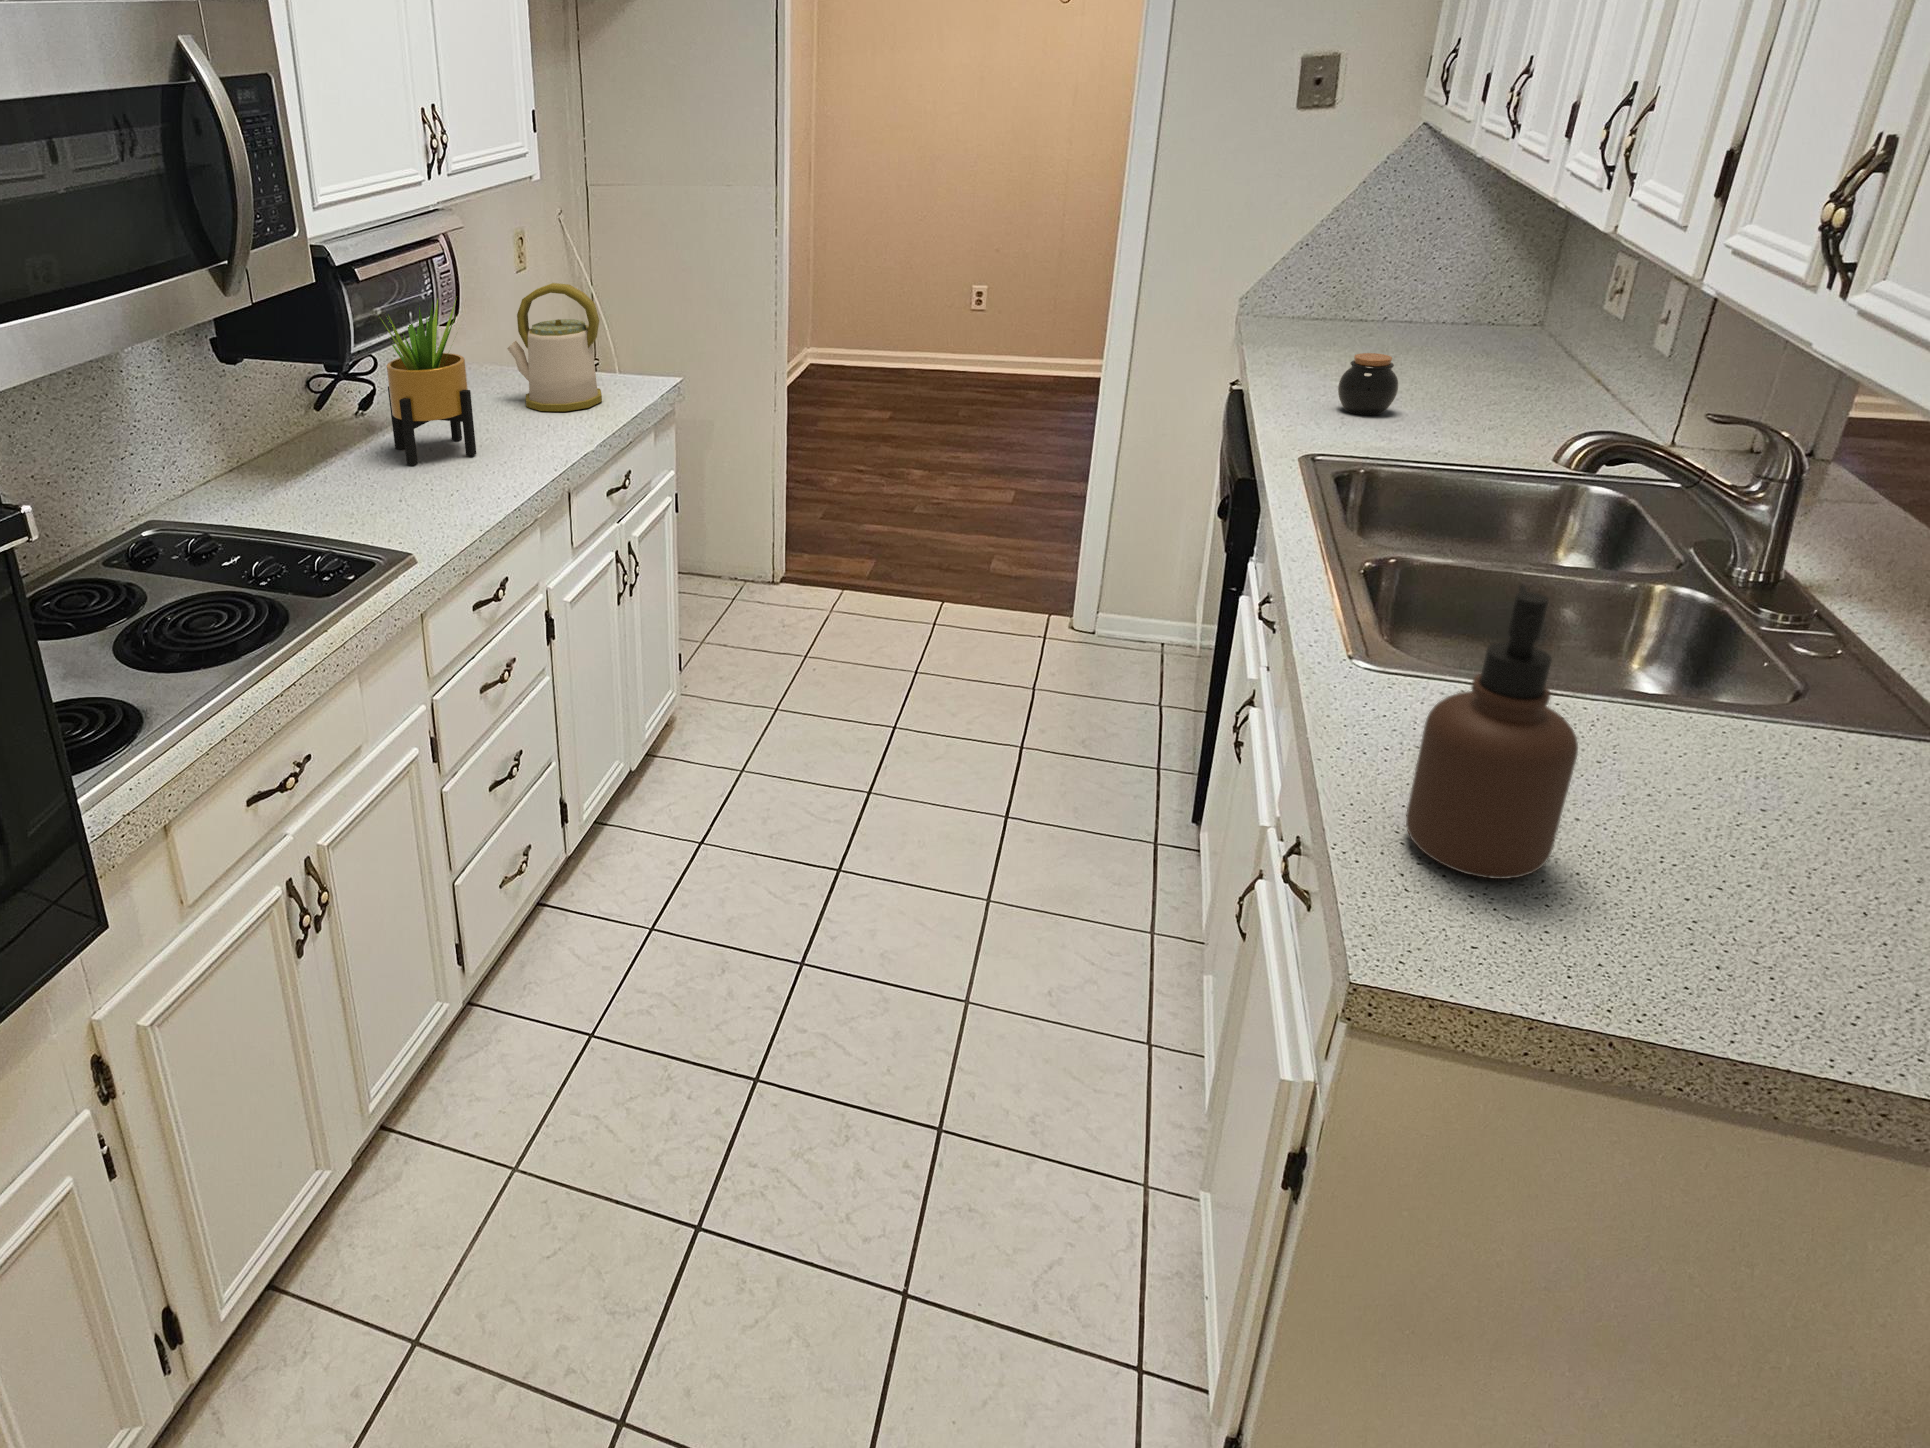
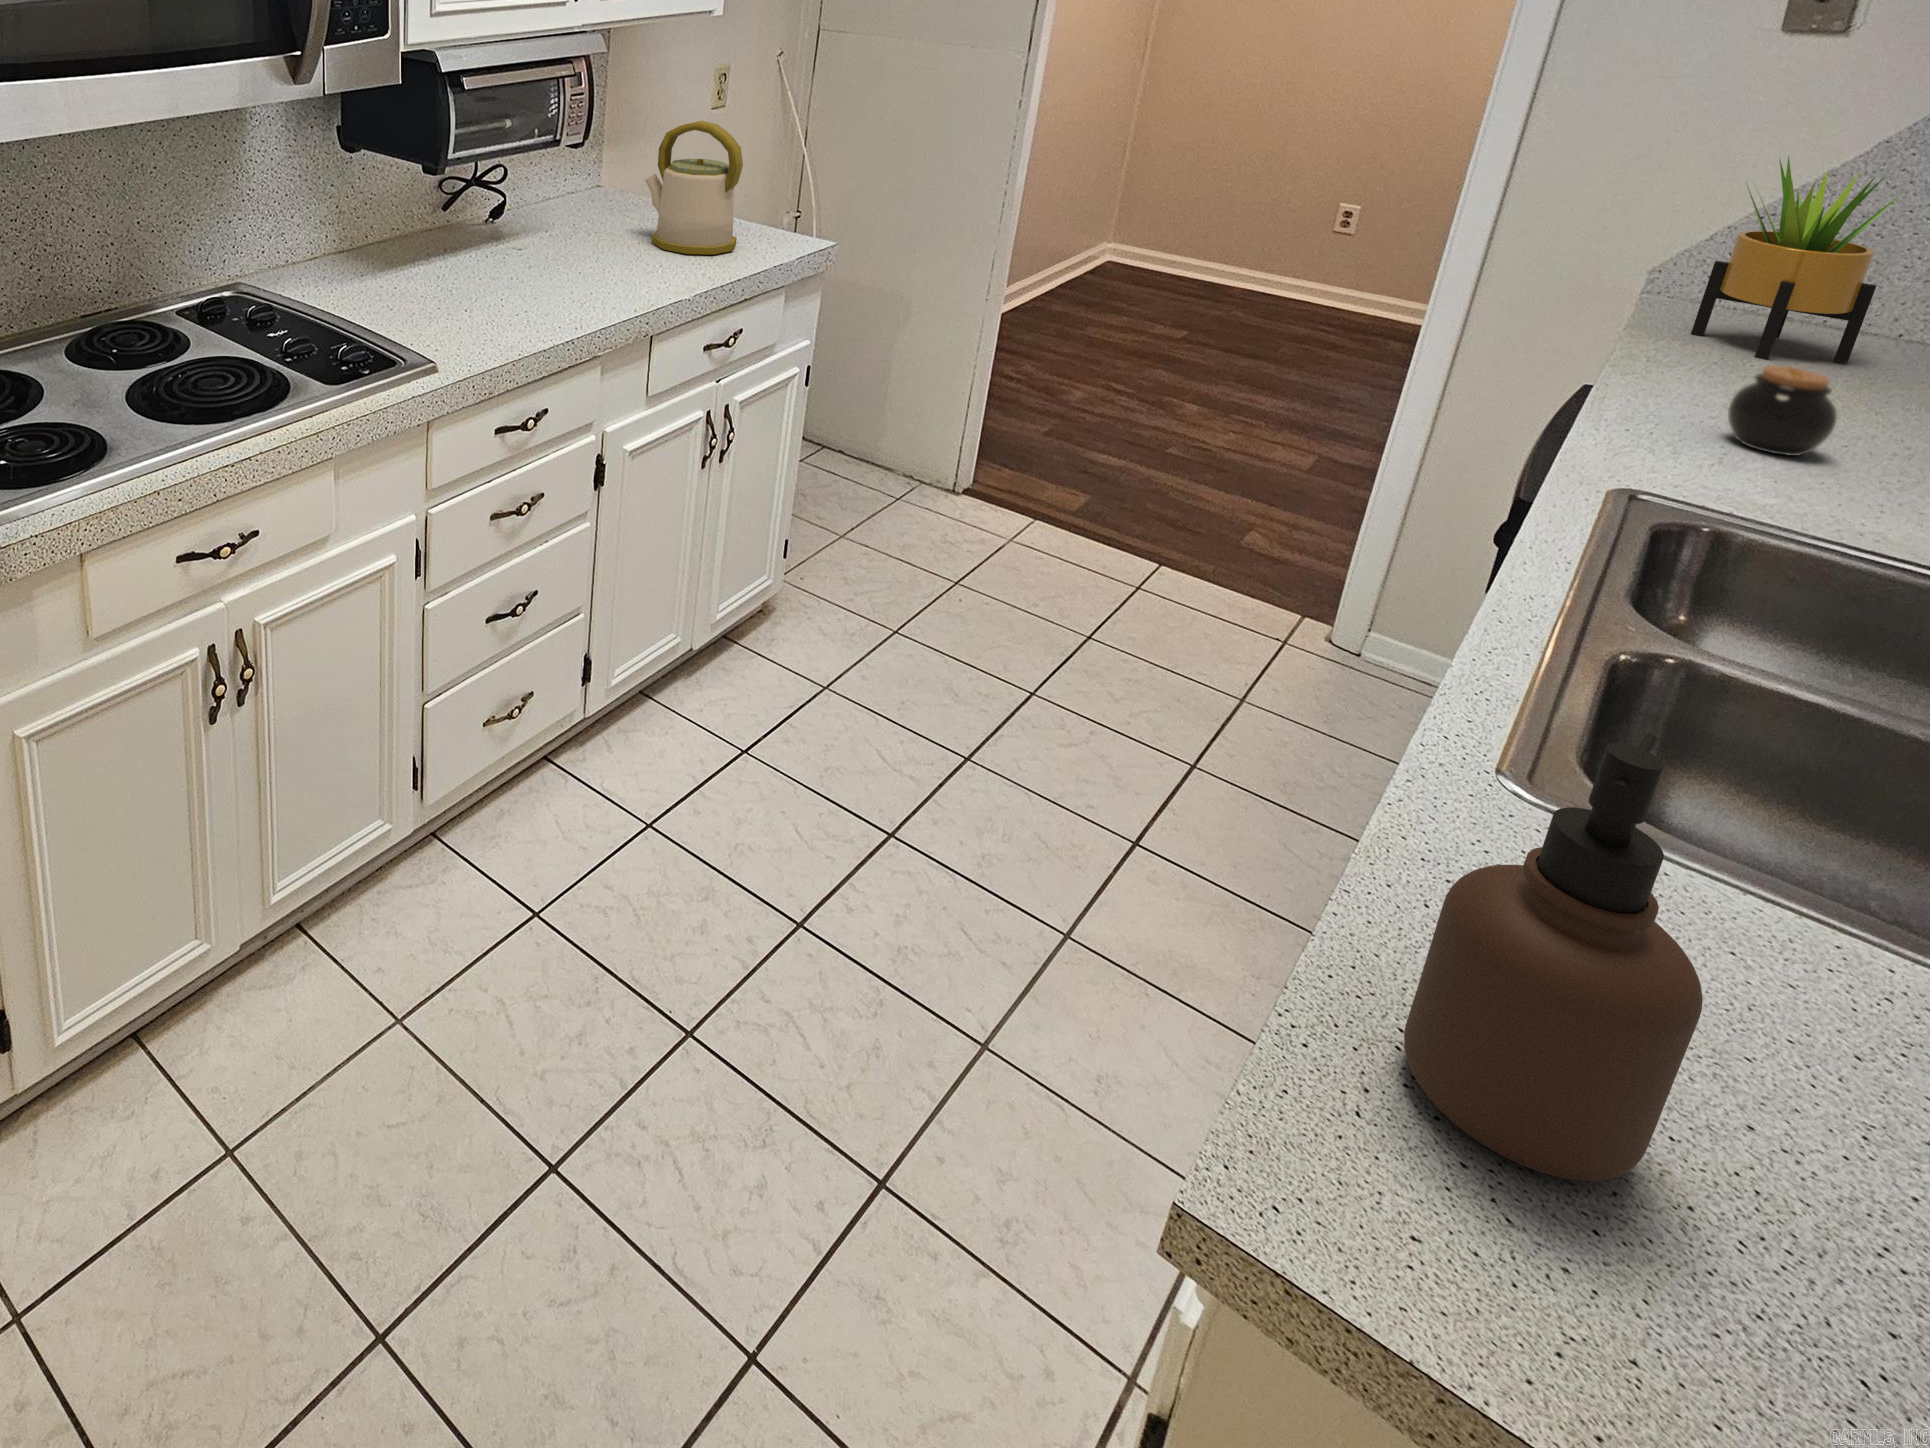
potted plant: present [382,300,476,465] -> present [1691,156,1901,363]

